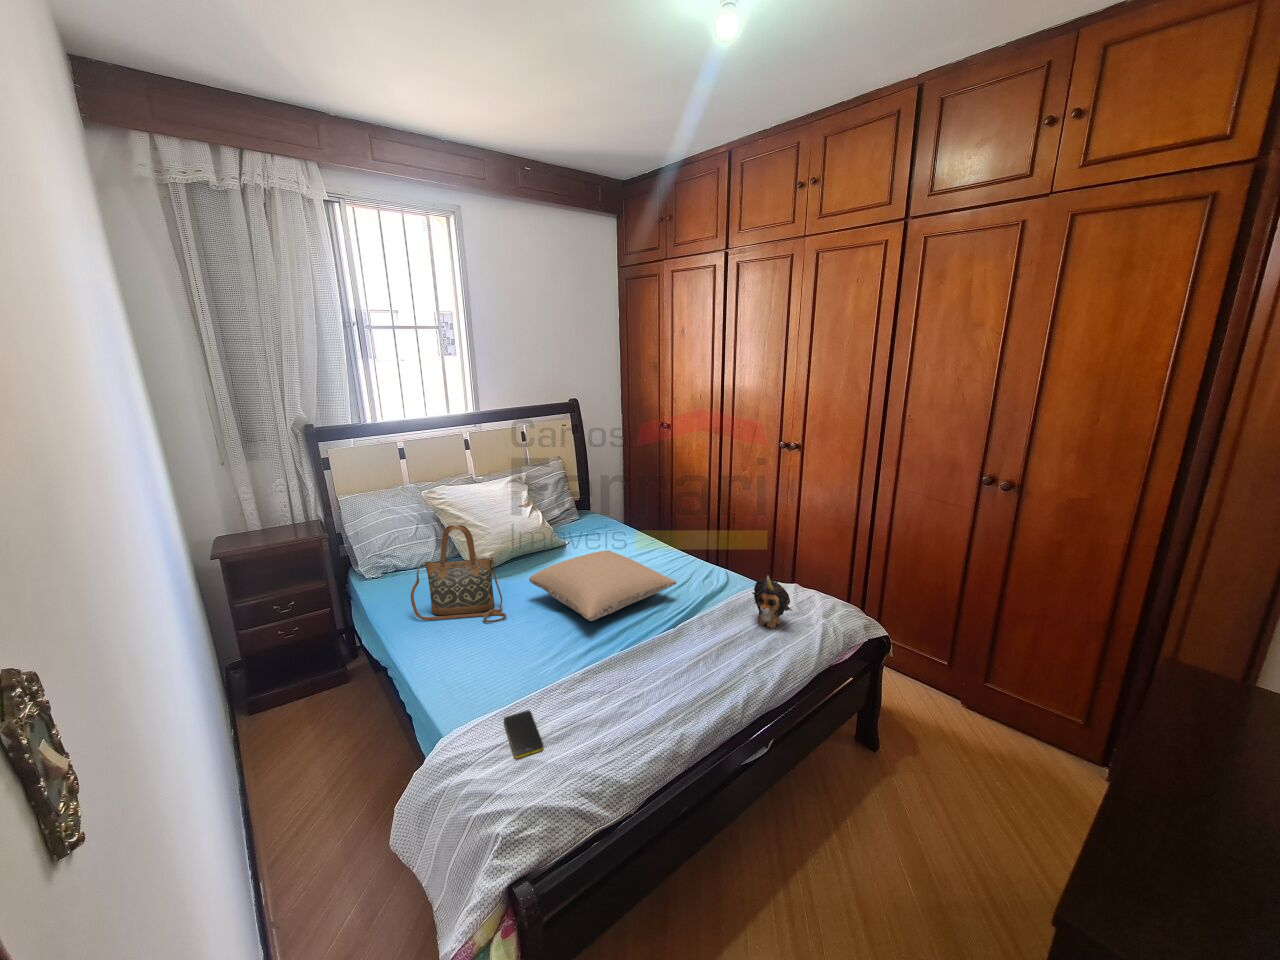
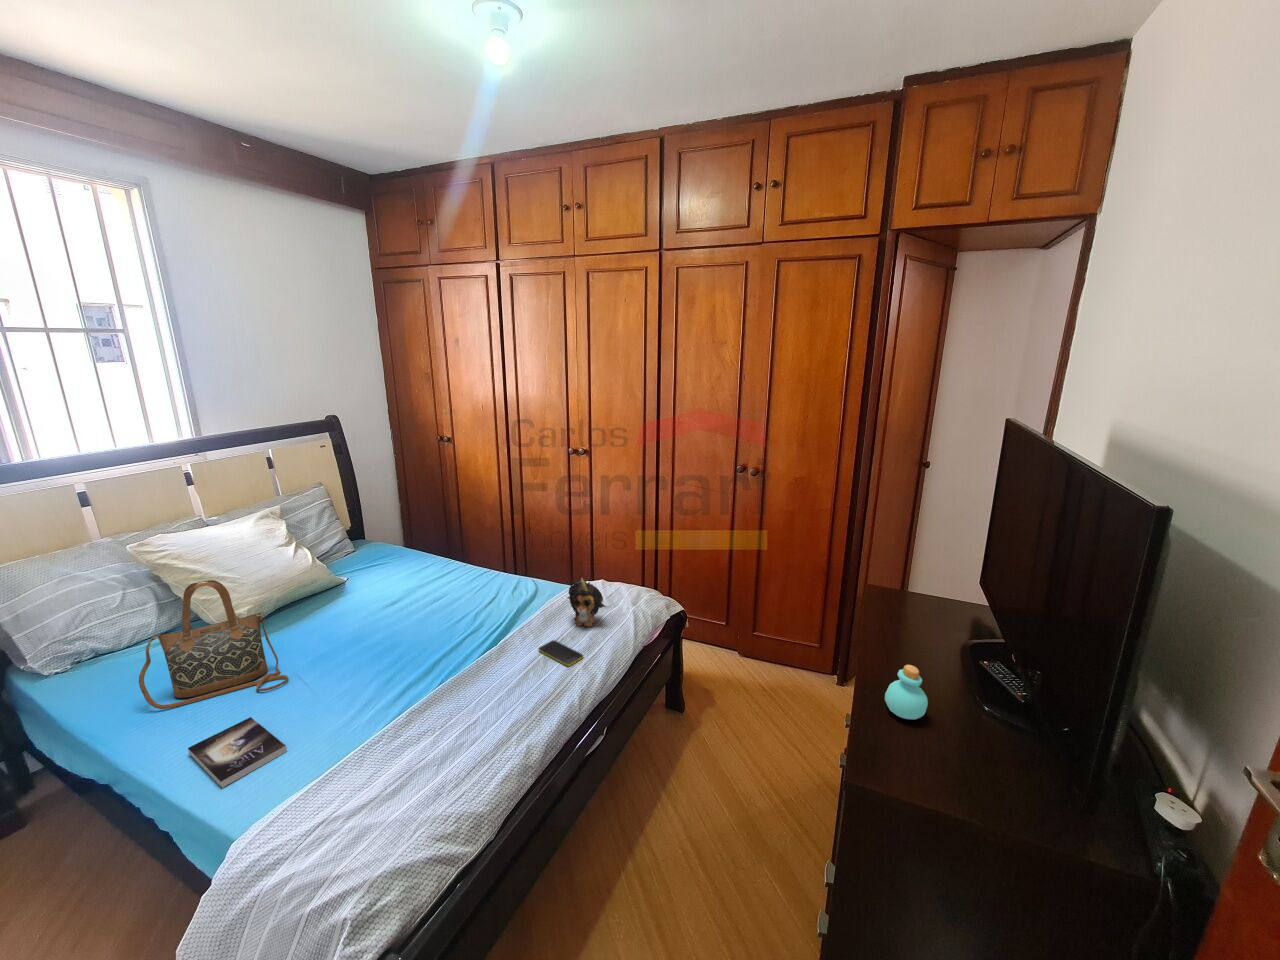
pillow: present [529,551,677,621] -> none [312,581,489,660]
book: none [429,641,491,693] -> present [188,717,287,788]
smartphone: present [504,710,544,758] -> present [539,640,583,666]
perfume bottle: none [1160,783,1244,866] -> present [885,665,928,719]

